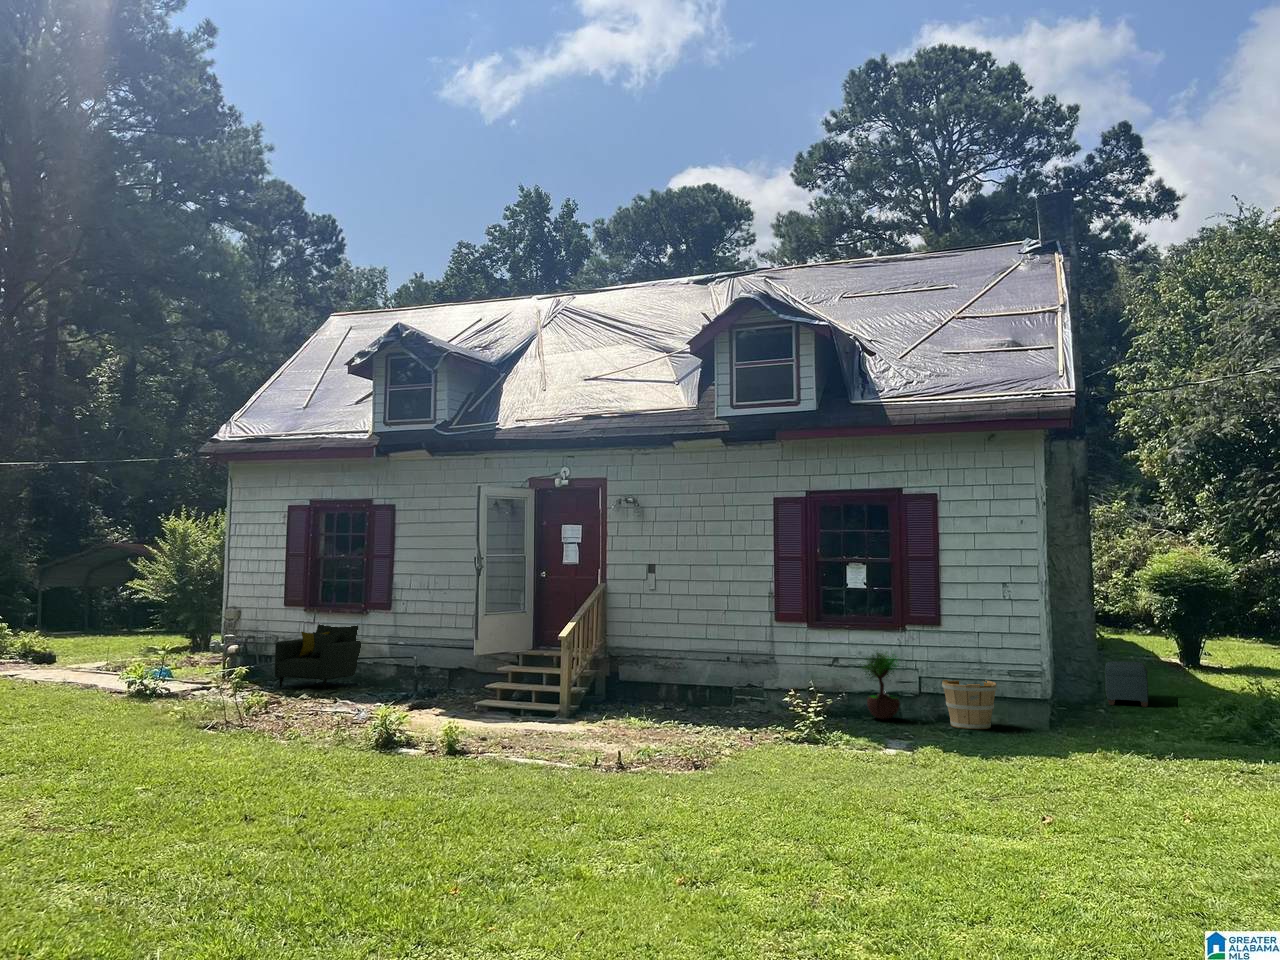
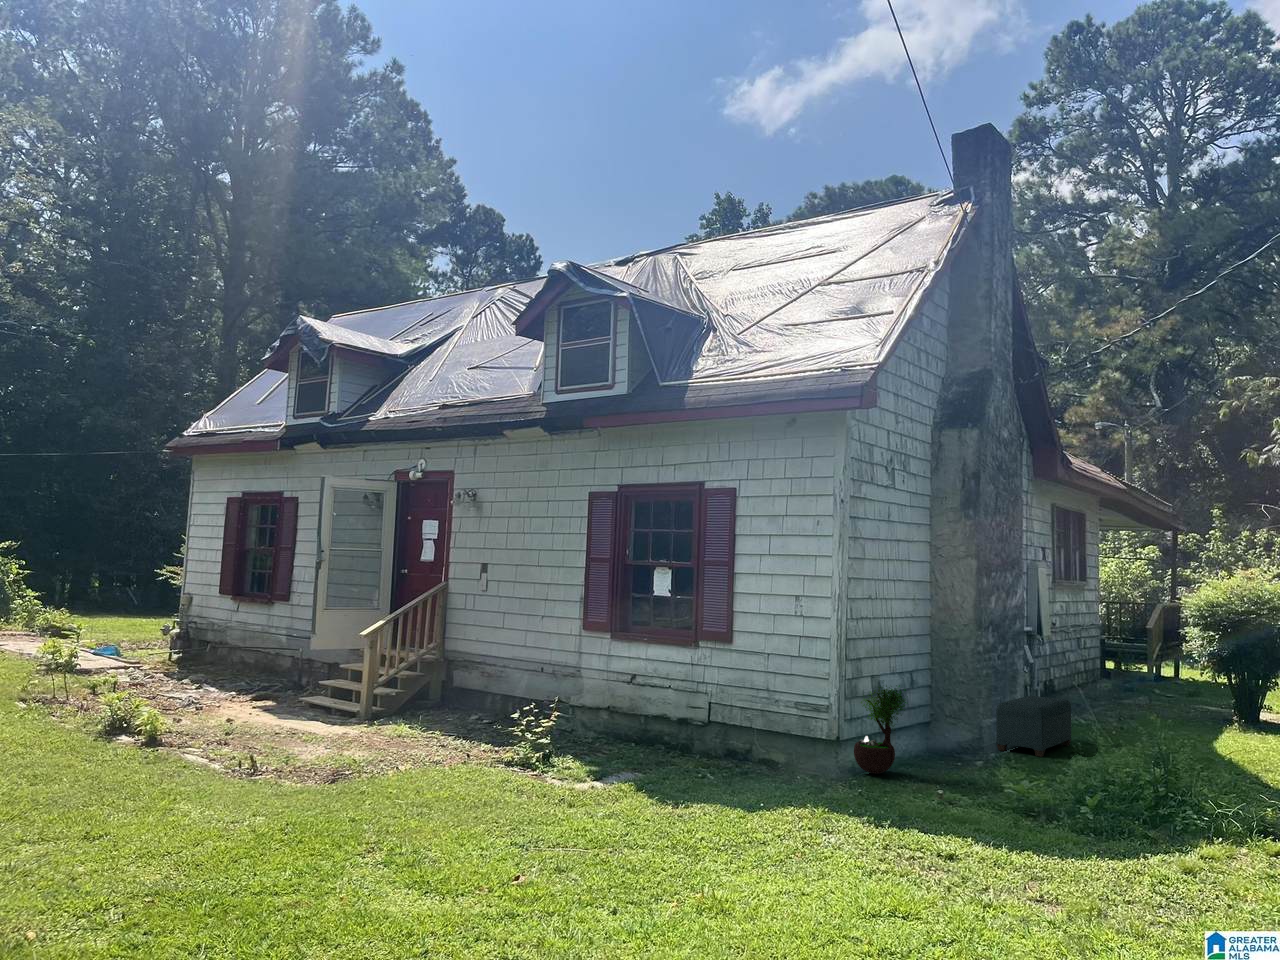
armchair: present [275,624,361,690] -> none [179,612,269,677]
potted tree: present [860,652,900,719] -> present [854,685,906,774]
wooden bucket: present [942,680,997,729] -> none [711,708,774,771]

